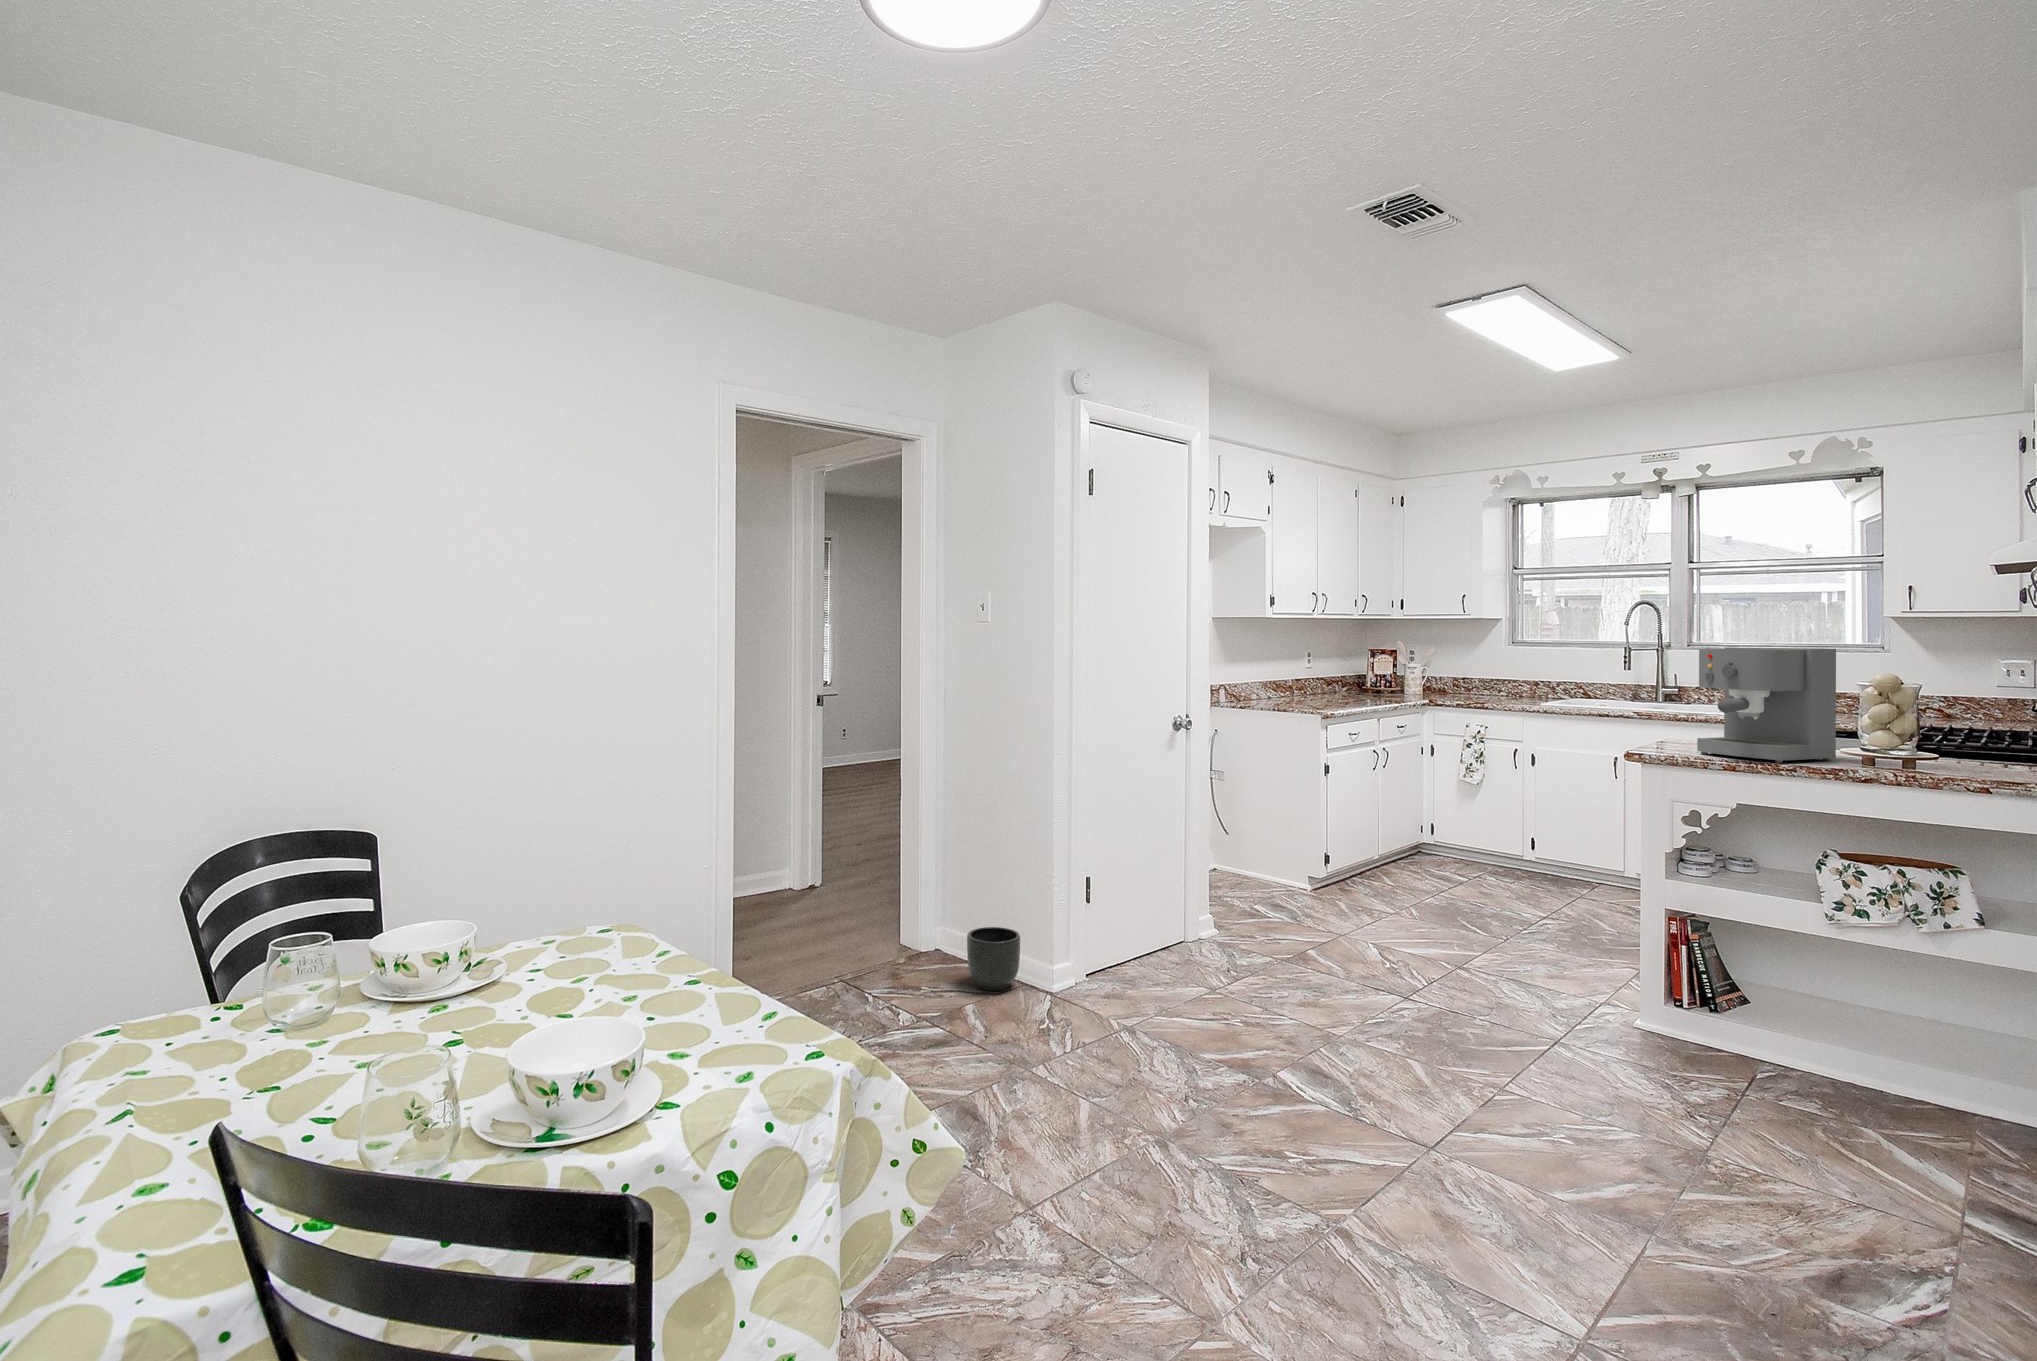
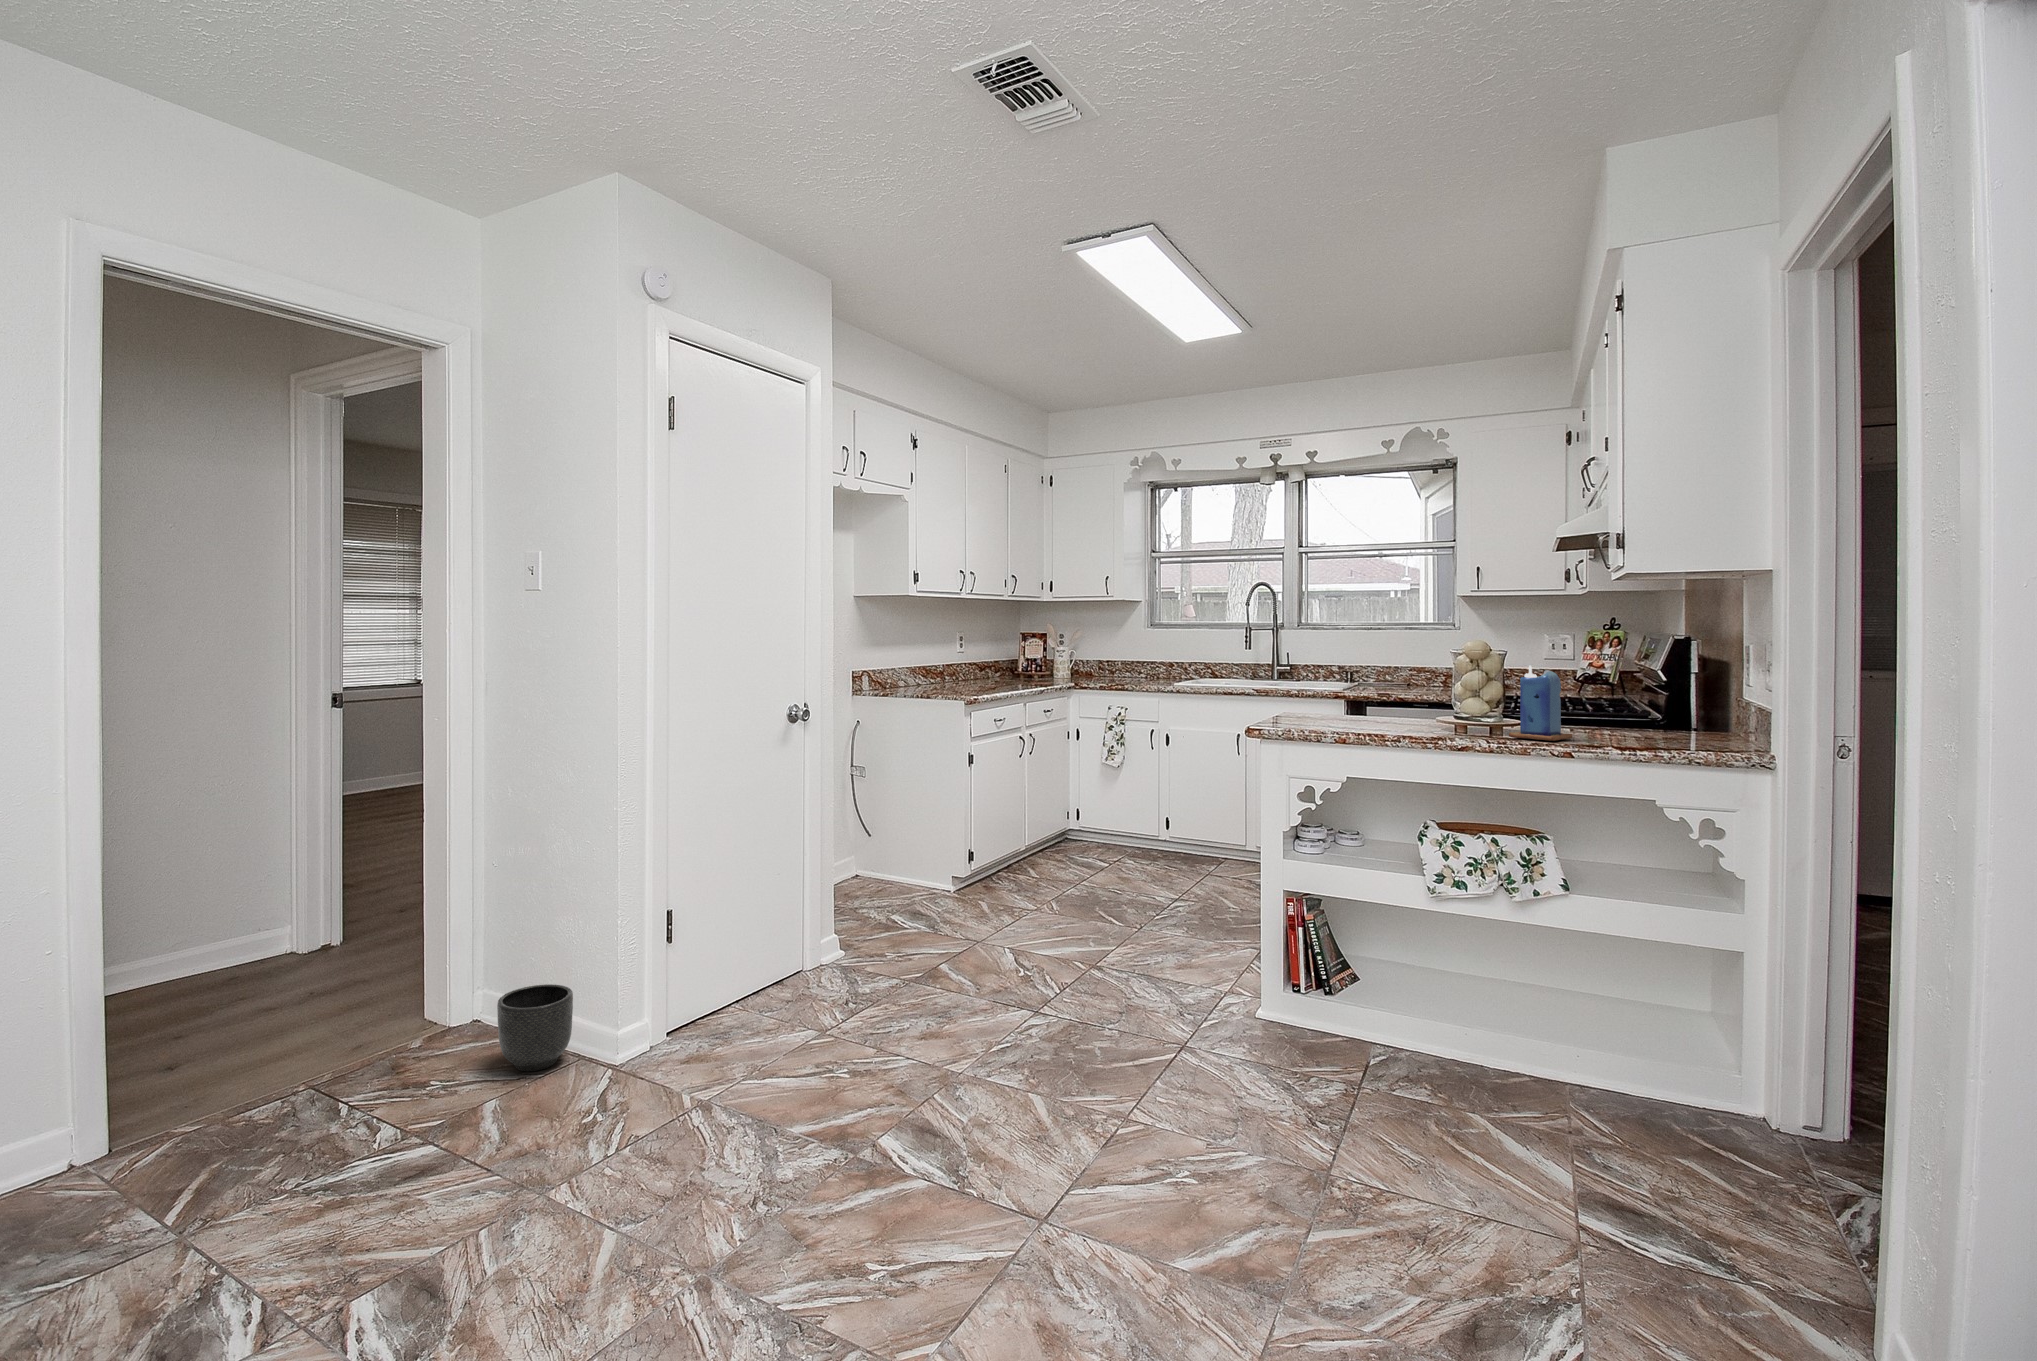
coffee maker: present [1697,648,1836,763] -> none [1315,613,1436,732]
candle: none [1918,703,1997,778] -> present [1509,665,1573,741]

